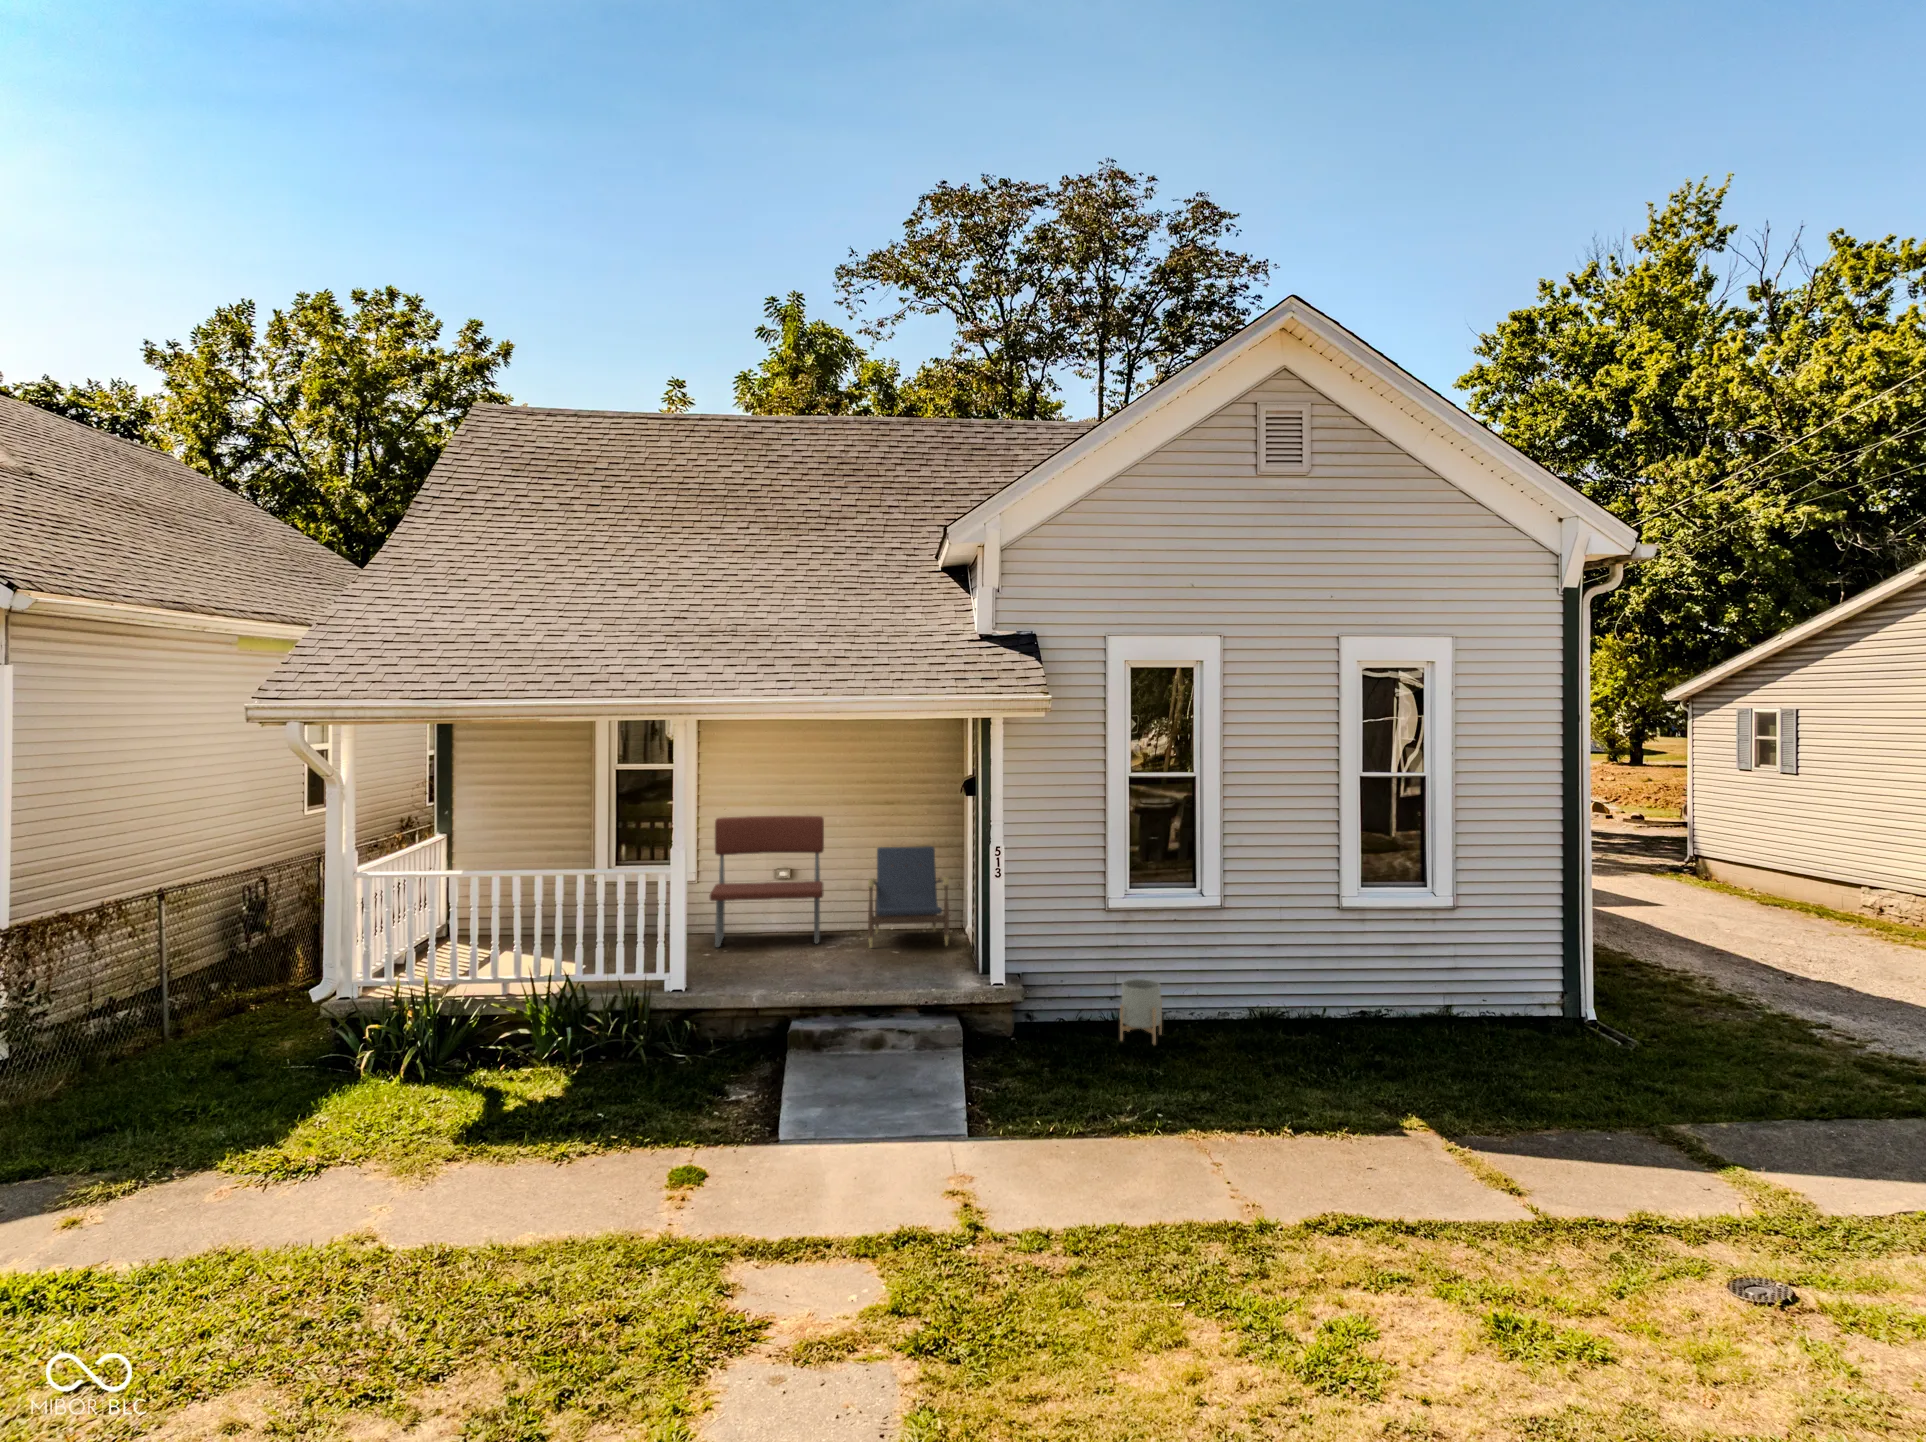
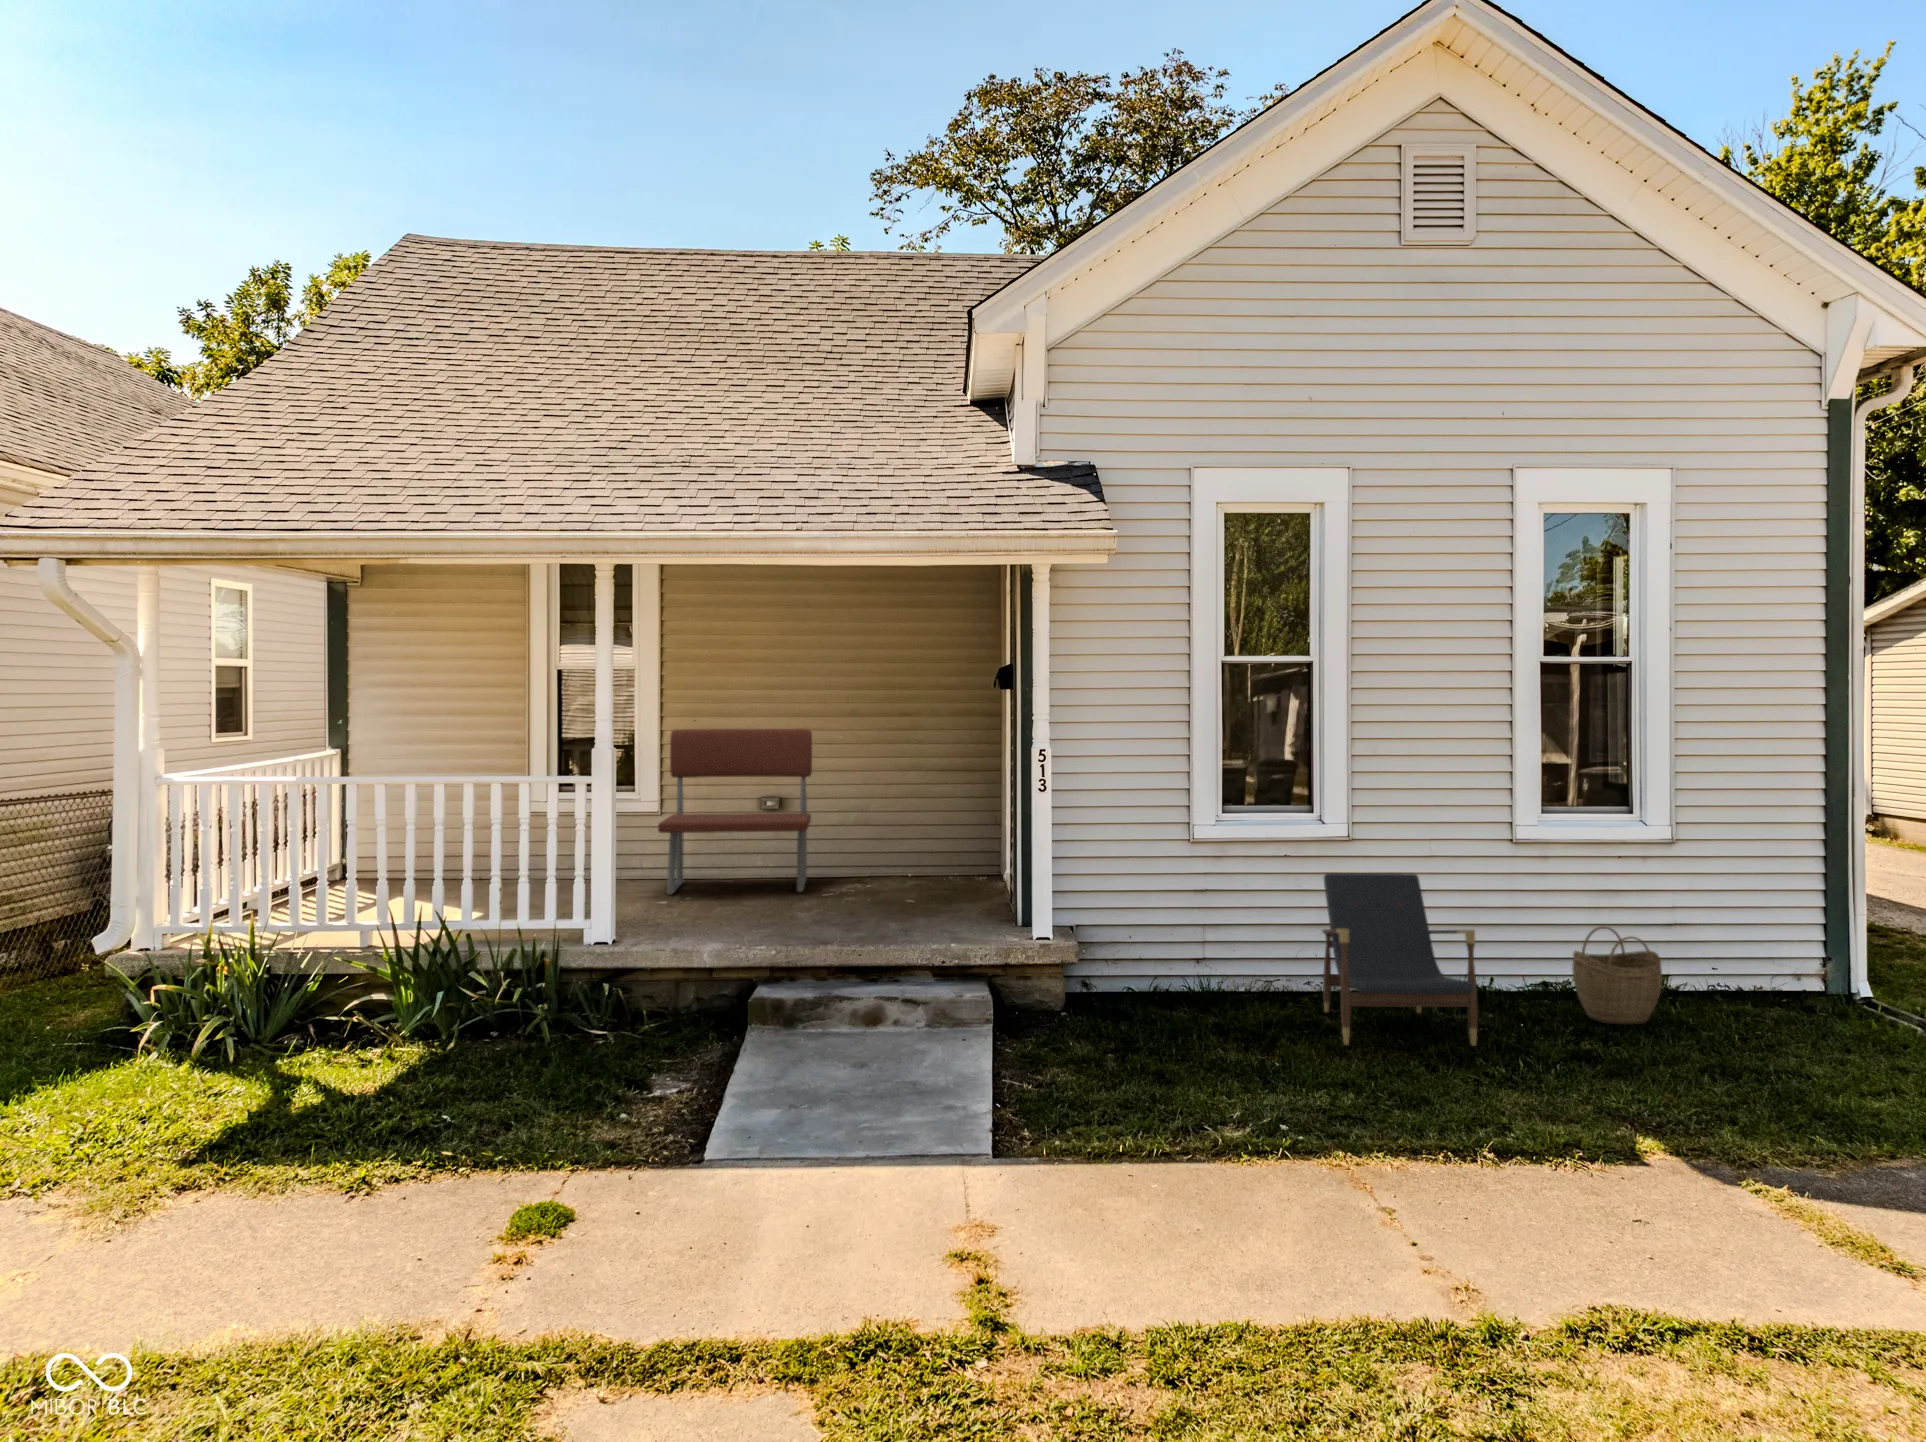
lounge chair: present [868,846,949,948] -> present [1323,873,1478,1046]
woven basket: none [1384,967,1444,1039] -> present [1572,926,1662,1025]
planter: present [1120,979,1162,1044] -> none [1206,938,1263,1027]

